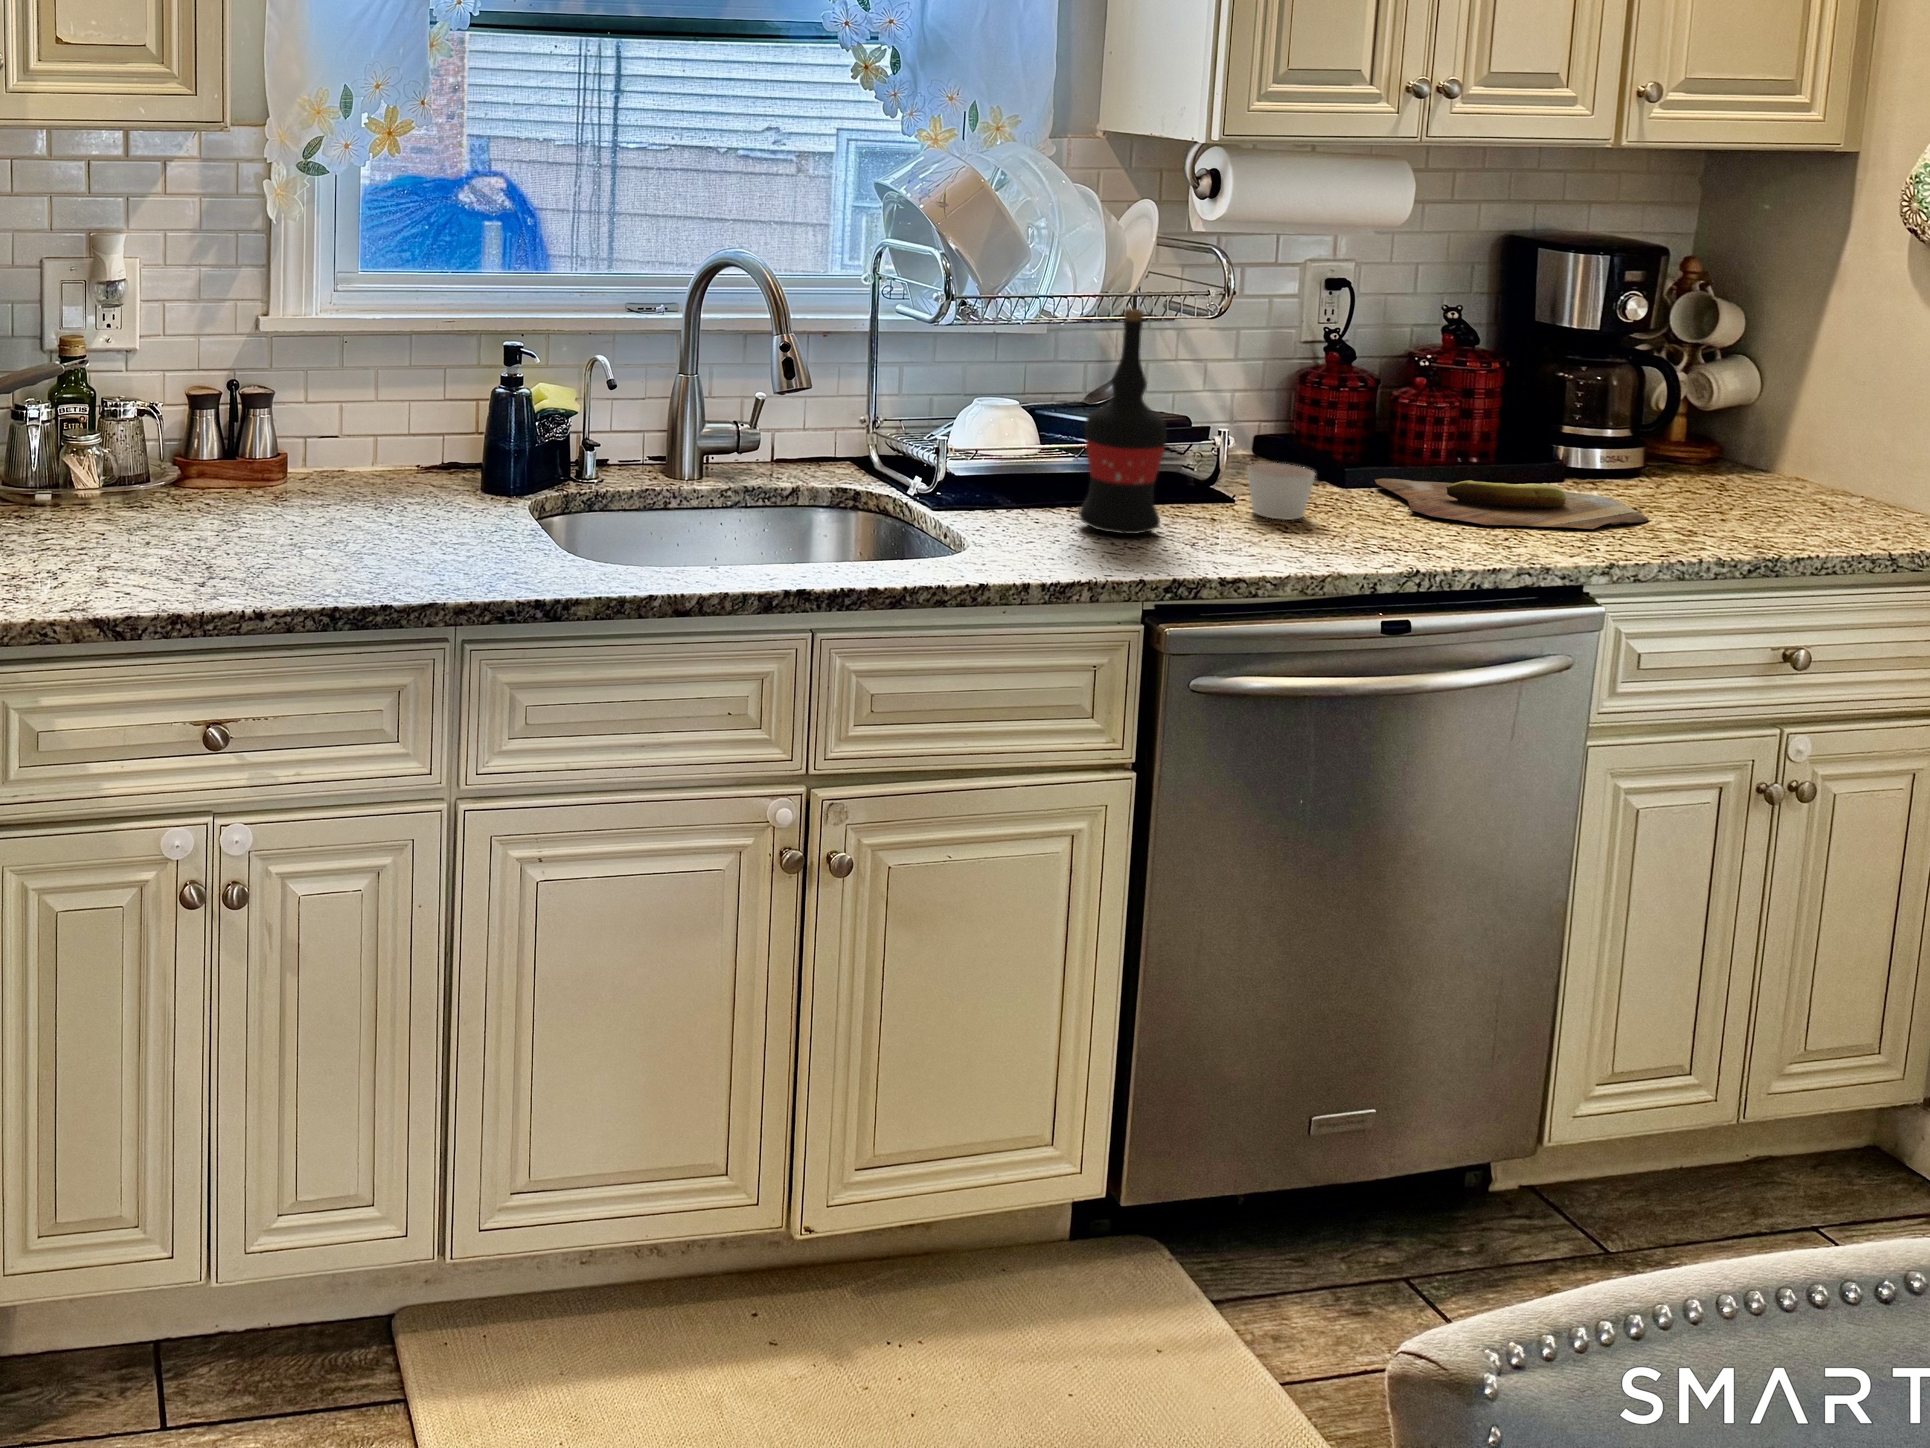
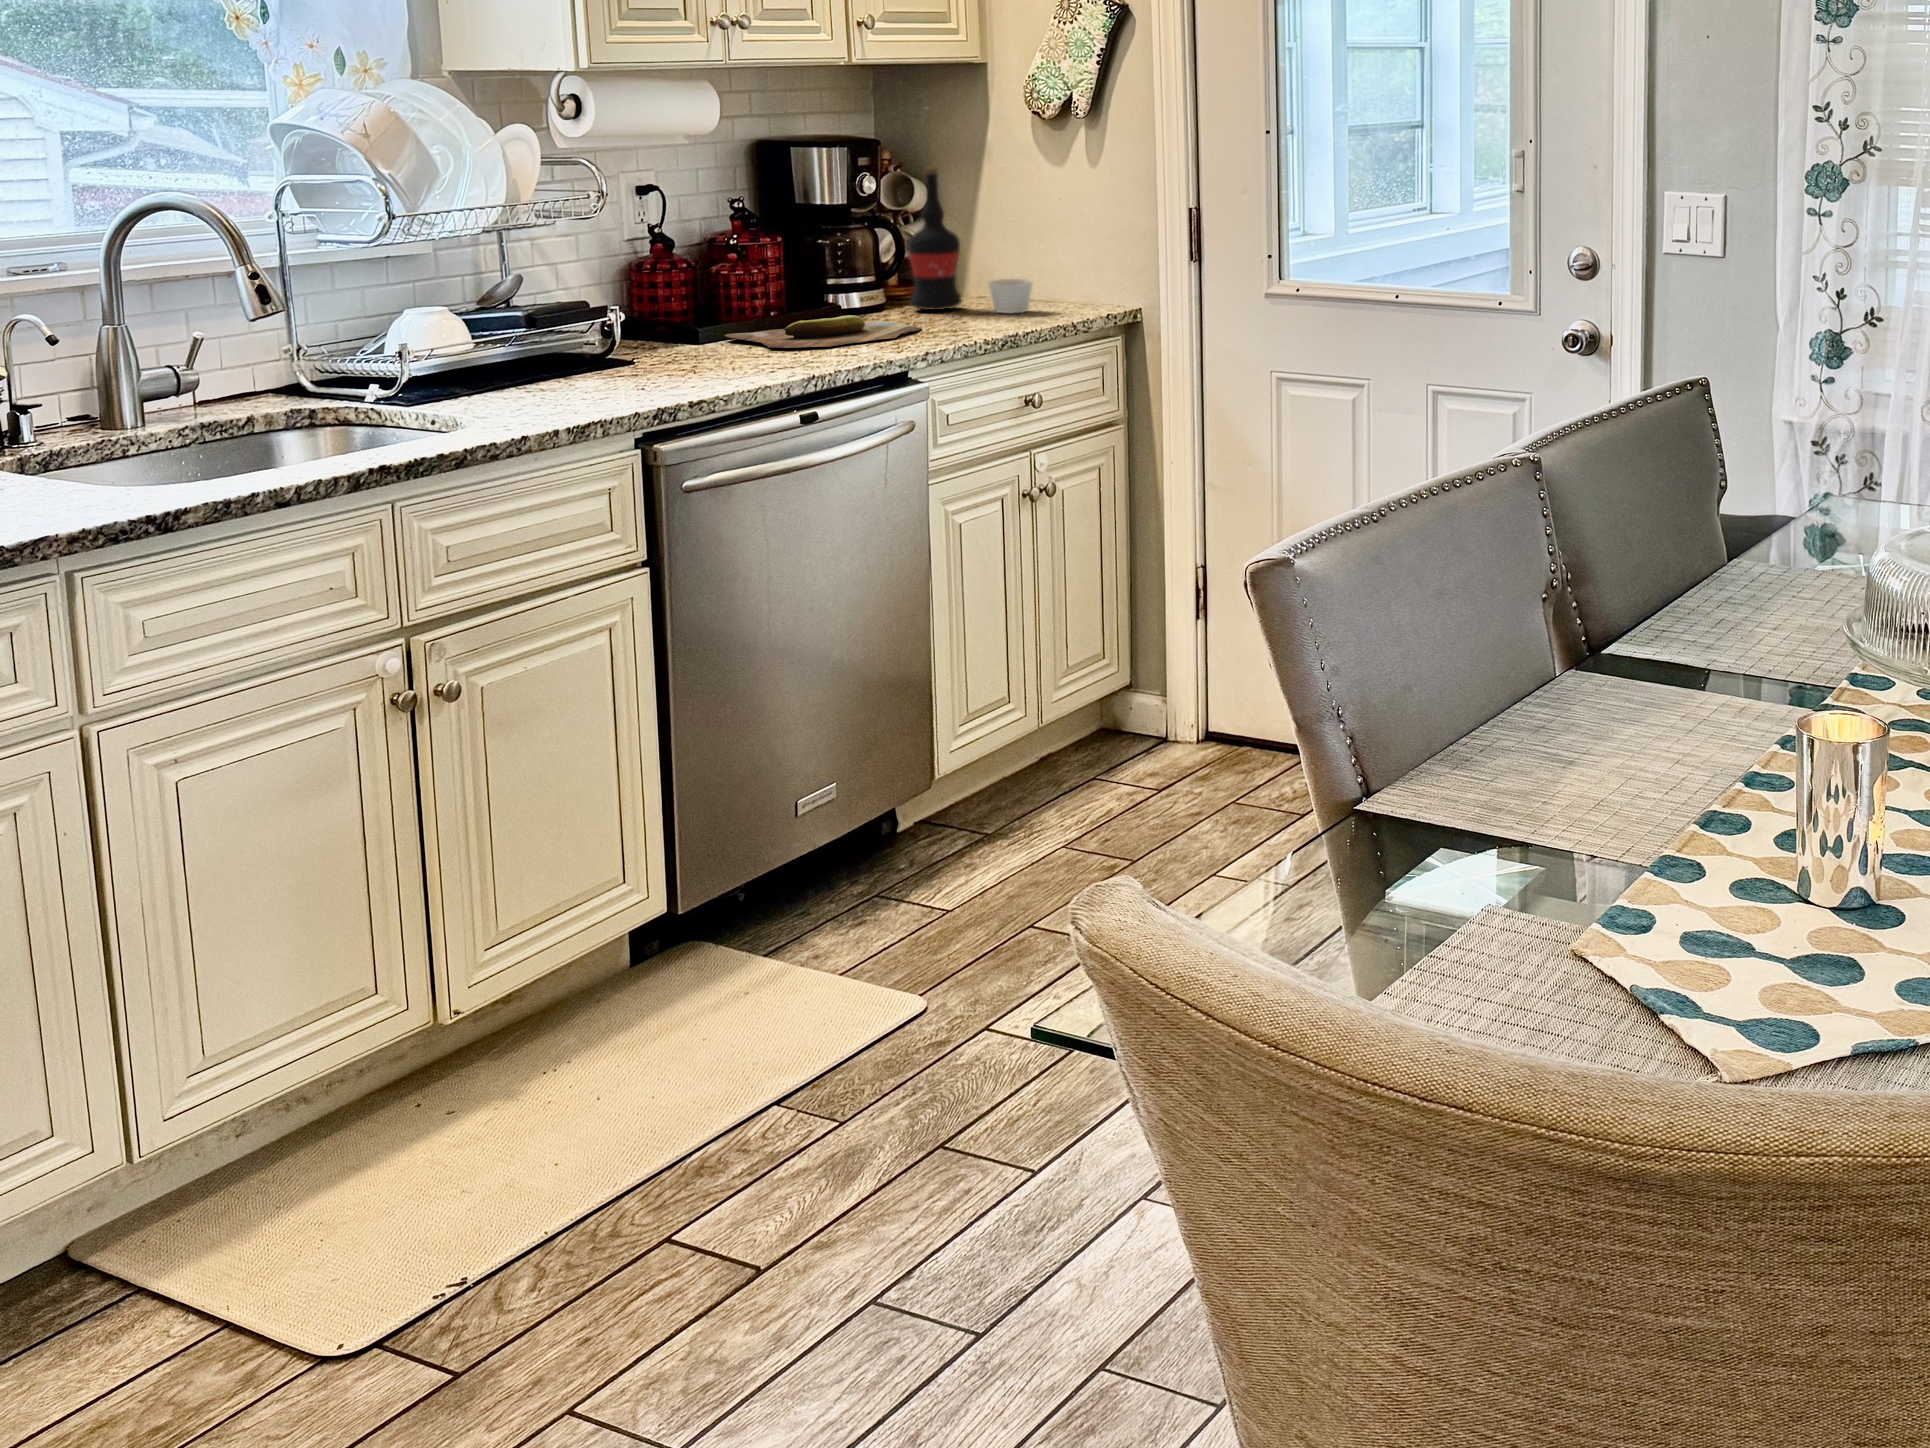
wine bottle: present [1079,309,1167,534] -> present [908,167,962,310]
candle: present [1248,463,1315,520] -> present [989,279,1033,313]

